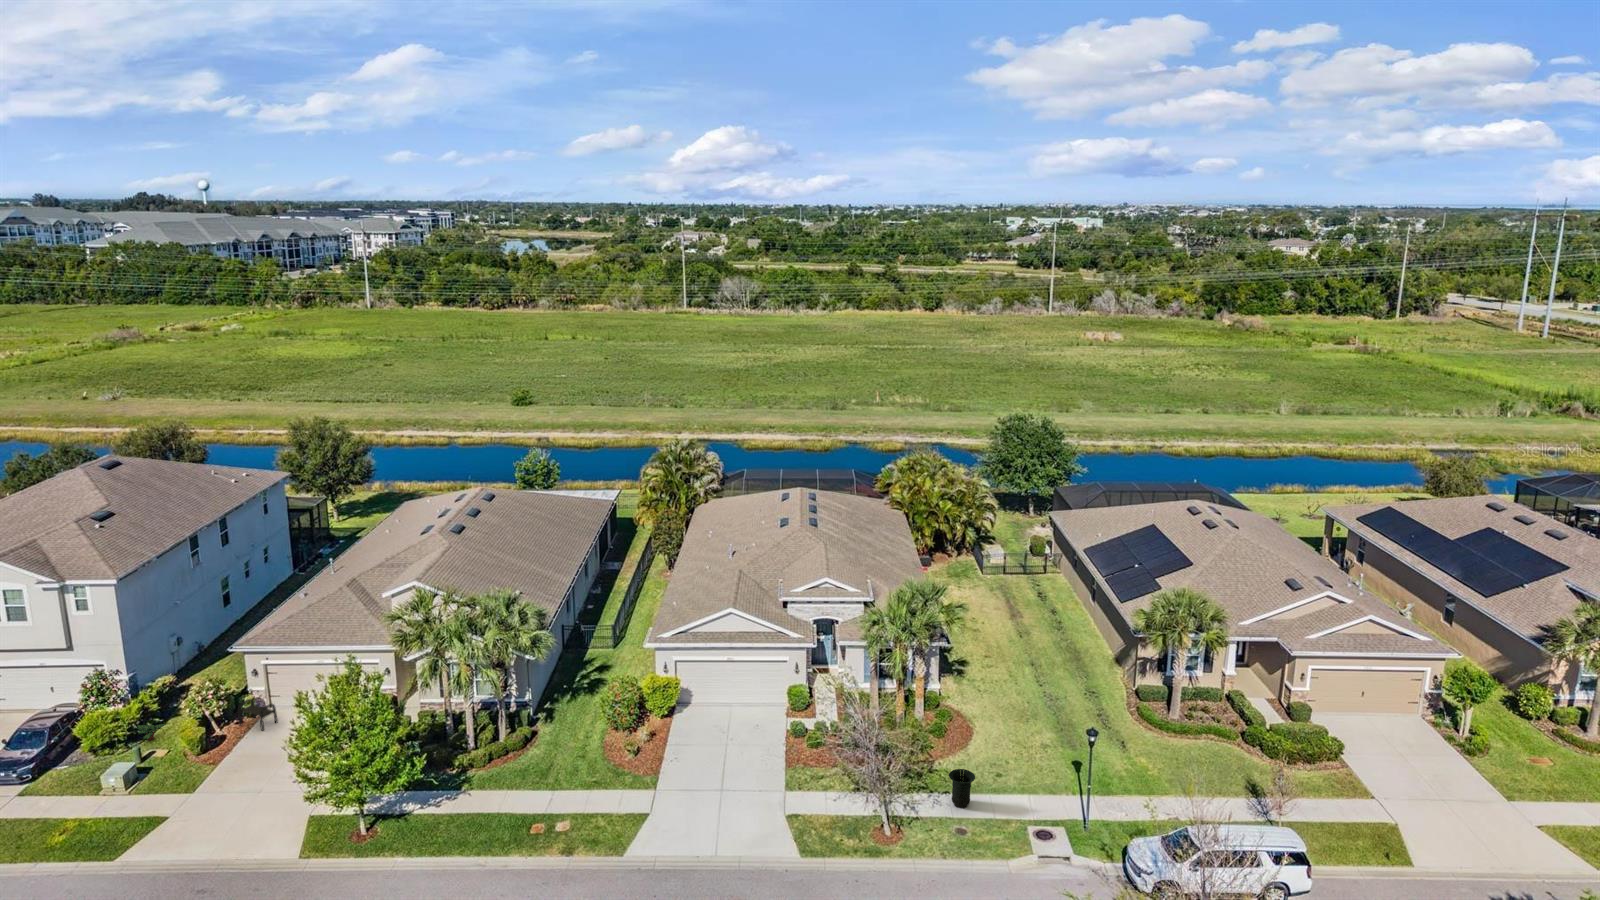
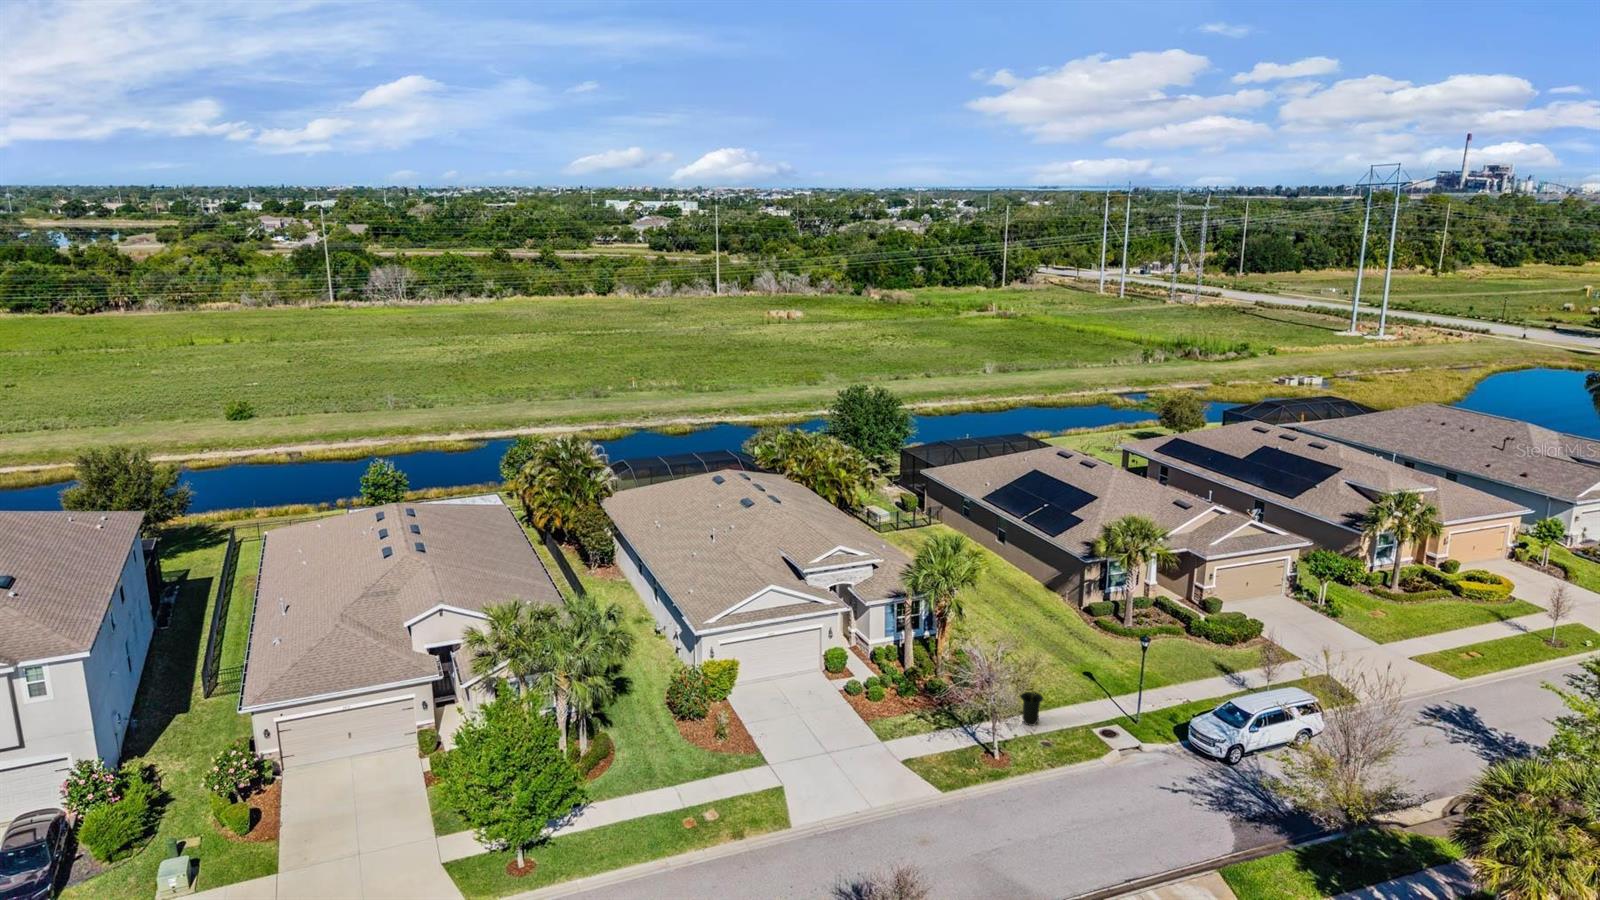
bench: present [238,699,278,730] -> none [264,762,311,794]
potted plant: present [137,724,165,741] -> none [146,809,180,832]

